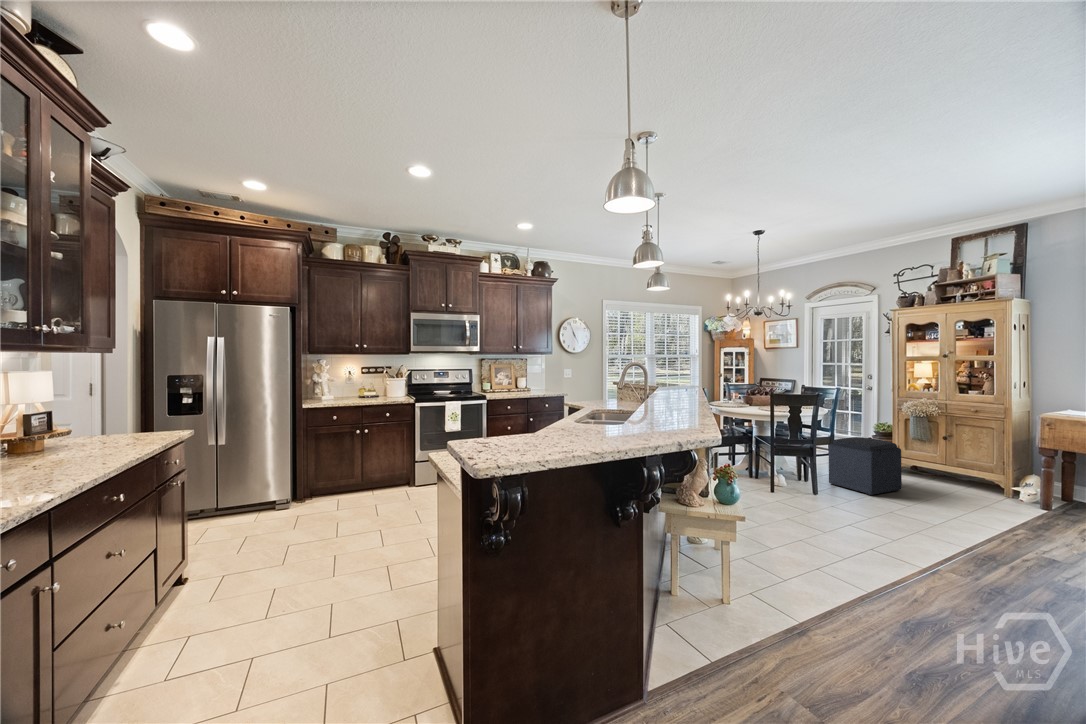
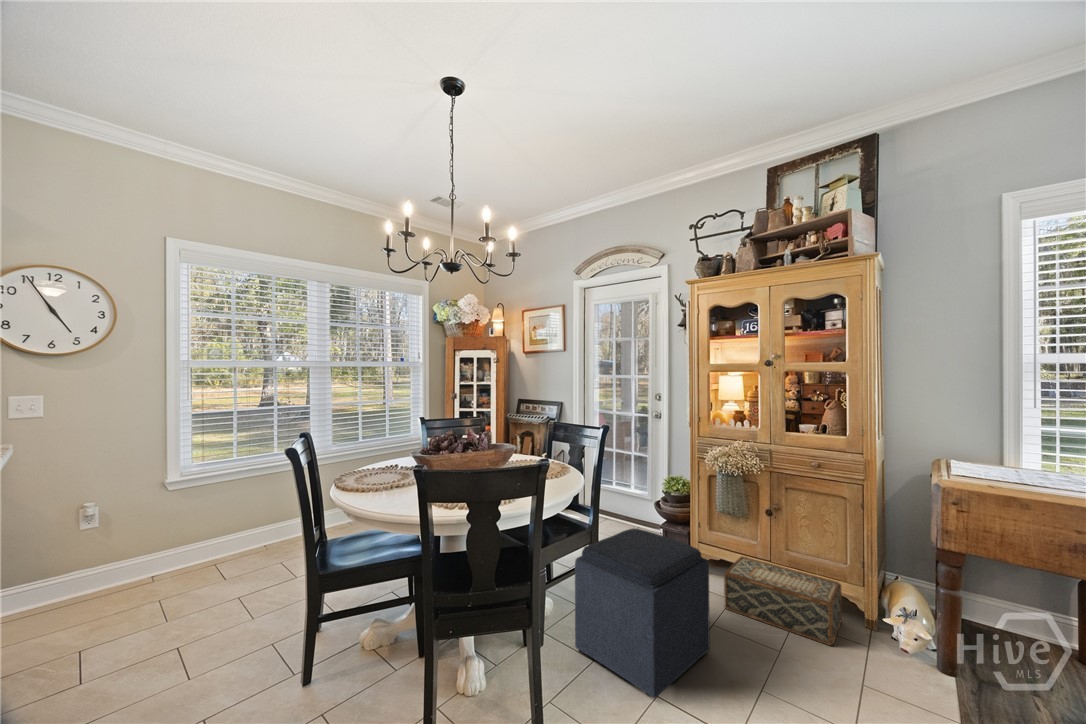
woven basket: none [913,461,989,495] -> present [724,557,842,646]

